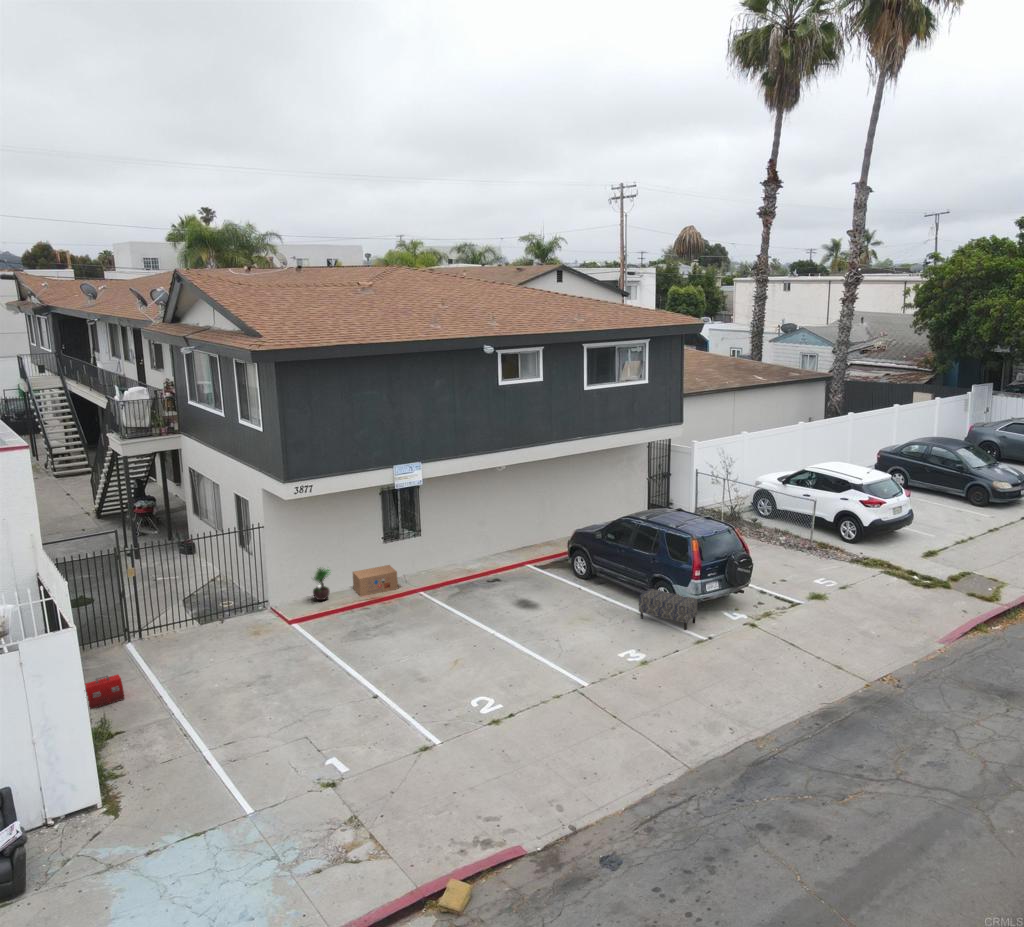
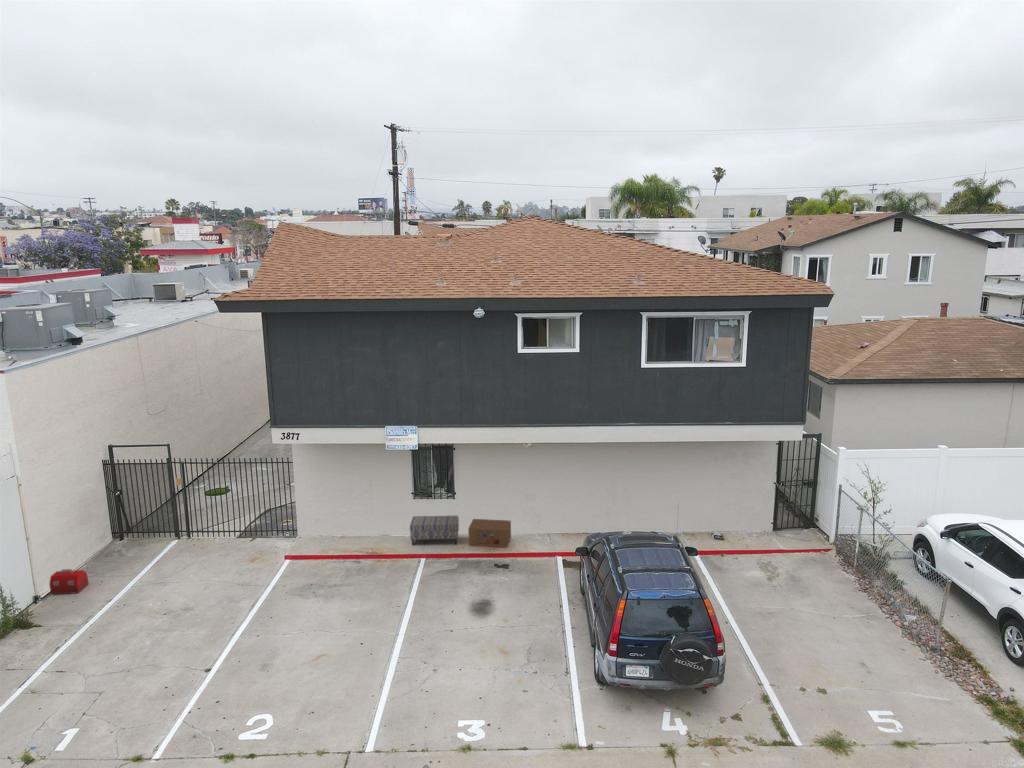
cardboard box: present [353,565,398,596] -> present [468,519,511,548]
potted tree: present [313,568,330,600] -> none [314,508,337,542]
bench: present [639,589,698,630] -> present [410,516,459,545]

